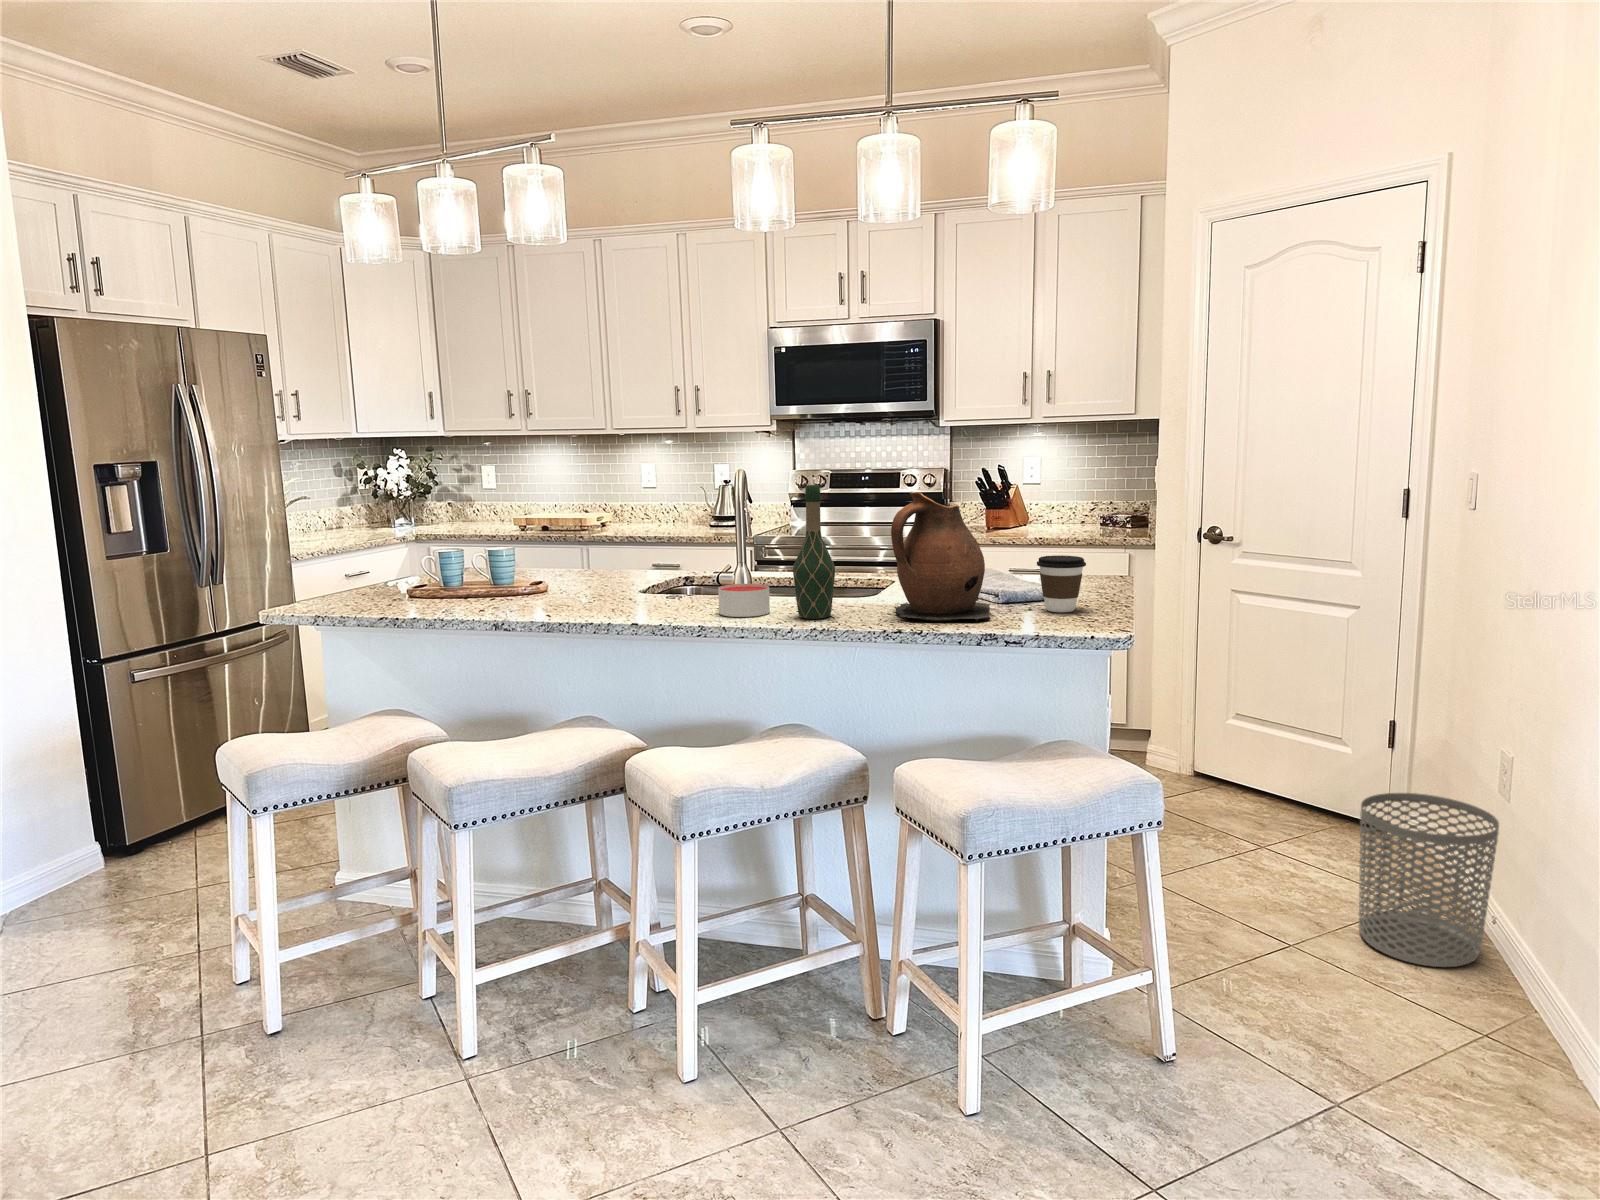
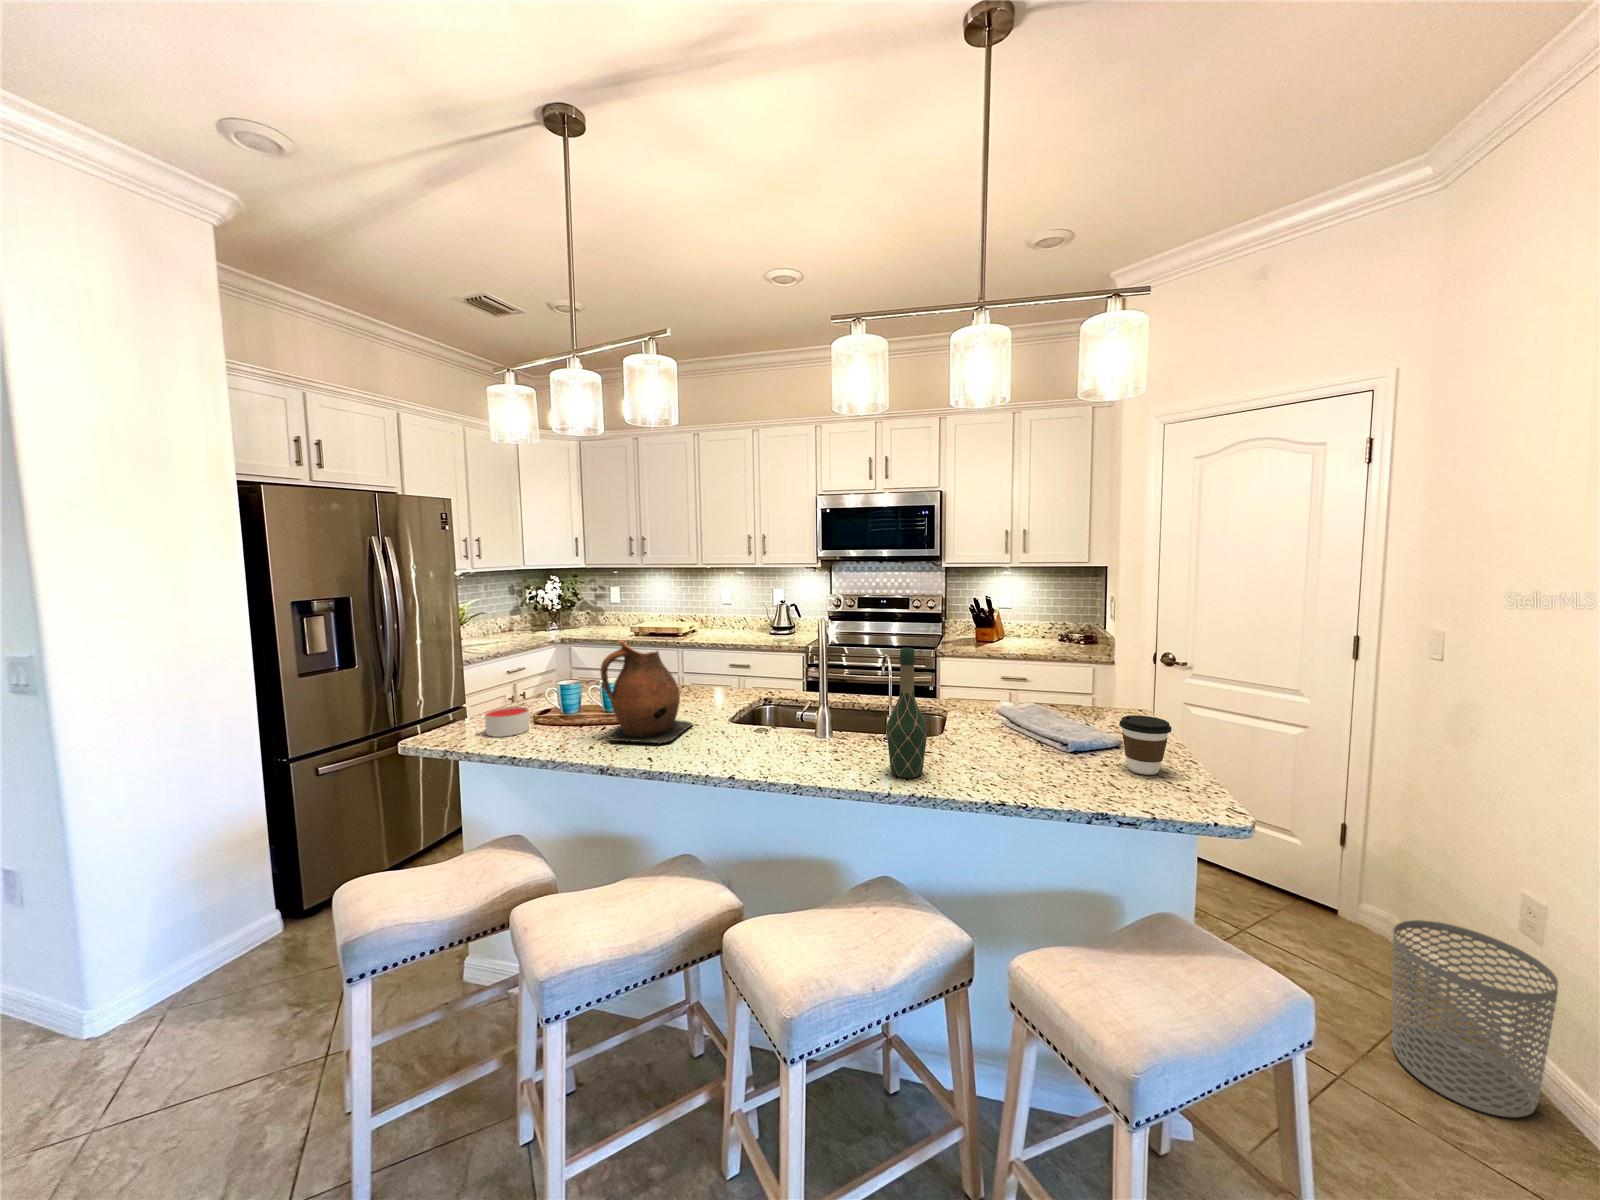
ceramic pitcher: present [891,492,990,621] -> present [601,641,692,744]
candle: present [718,584,770,617] -> present [485,707,529,737]

